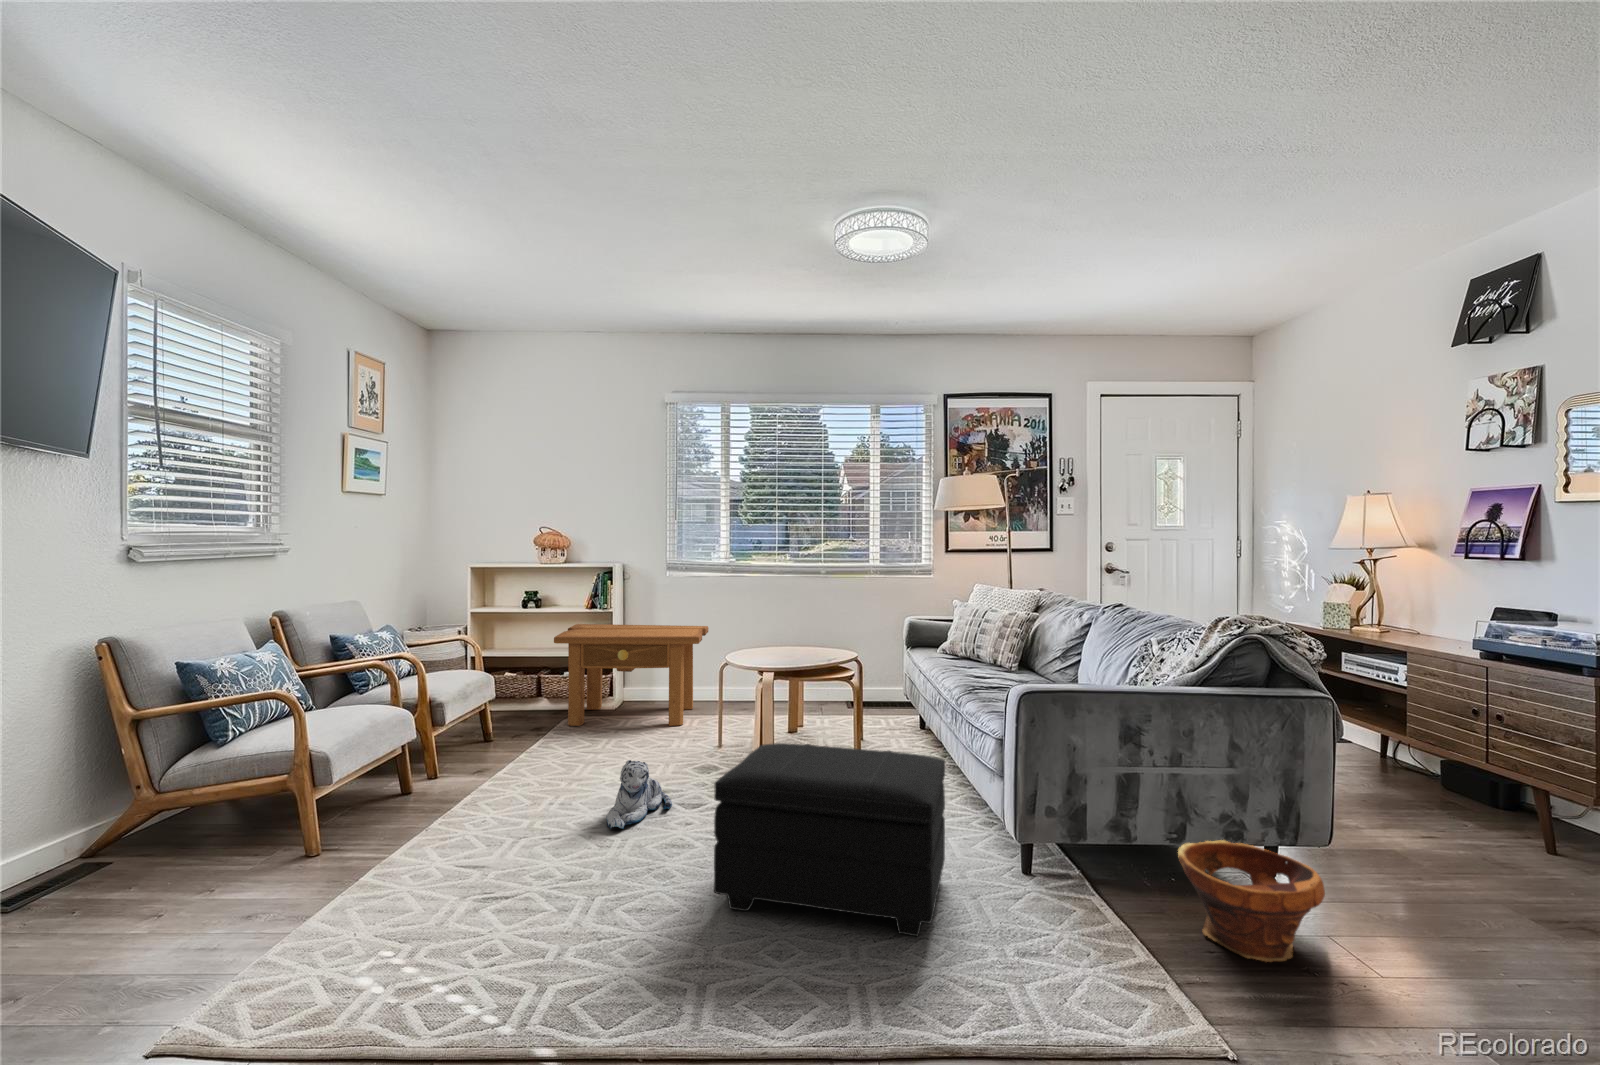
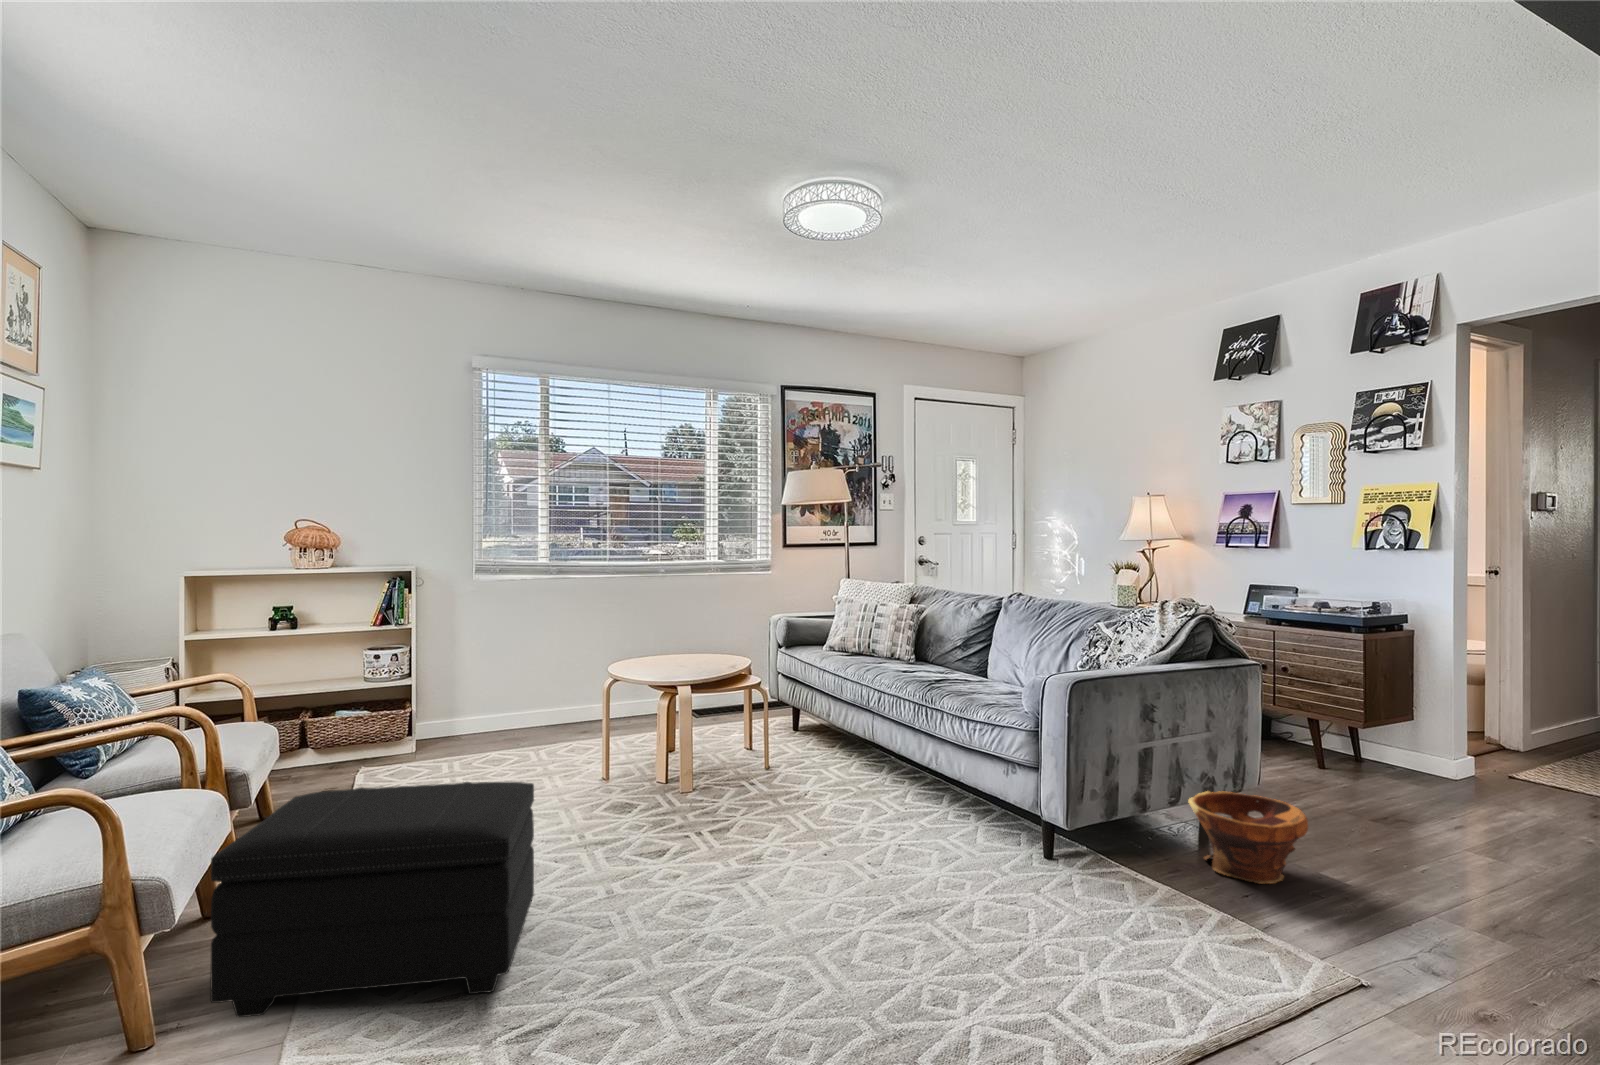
side table: present [554,624,708,726] -> none [349,640,553,781]
footstool: present [714,743,945,936] -> present [210,782,534,1017]
plush toy: present [606,760,672,829] -> none [574,806,641,894]

